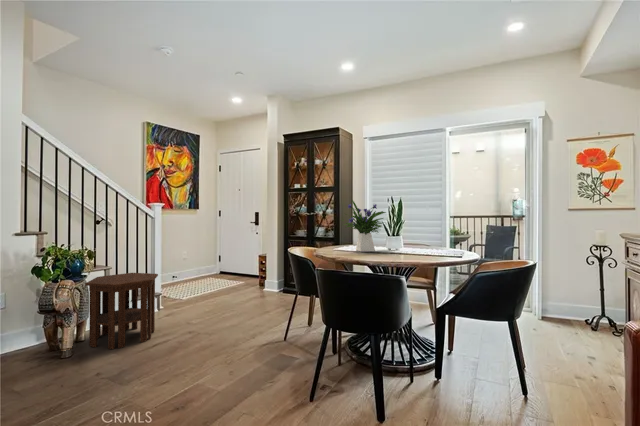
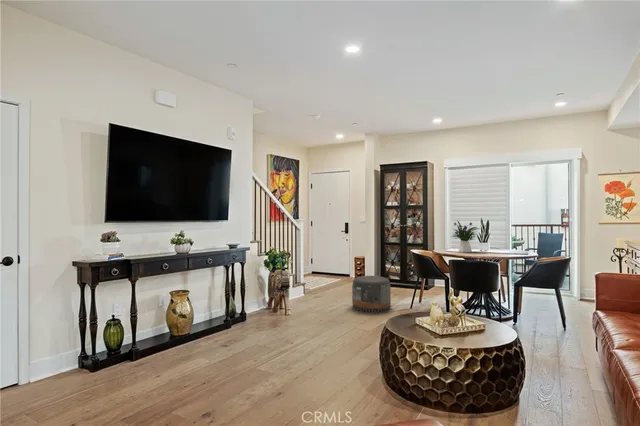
side table: present [85,273,158,349] -> none [289,267,328,311]
pouf: none [192,287,254,350] -> present [352,276,391,312]

